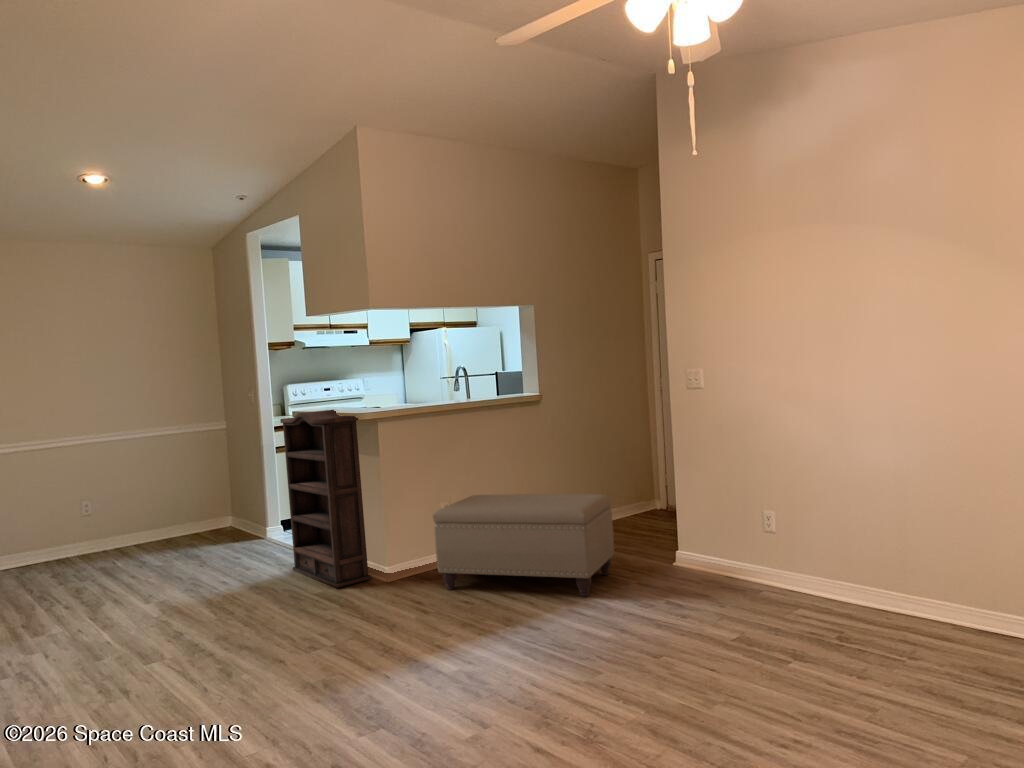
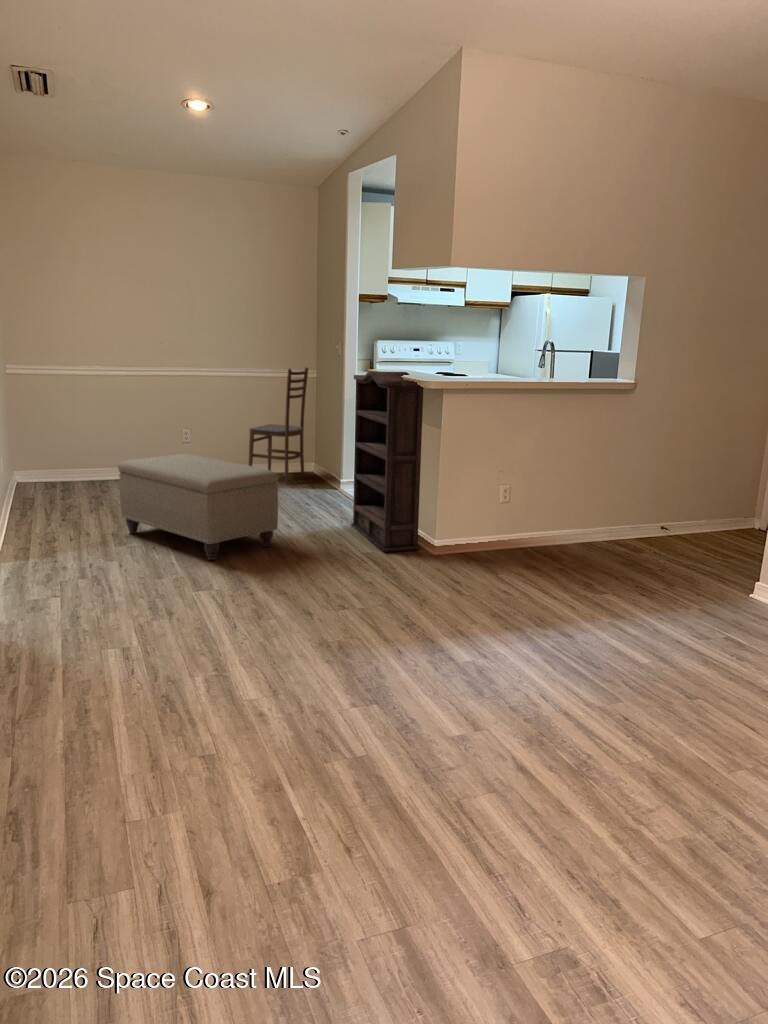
dining chair: none [160,419,224,545] -> present [249,367,308,483]
ottoman: present [433,494,614,596] -> present [118,454,279,560]

